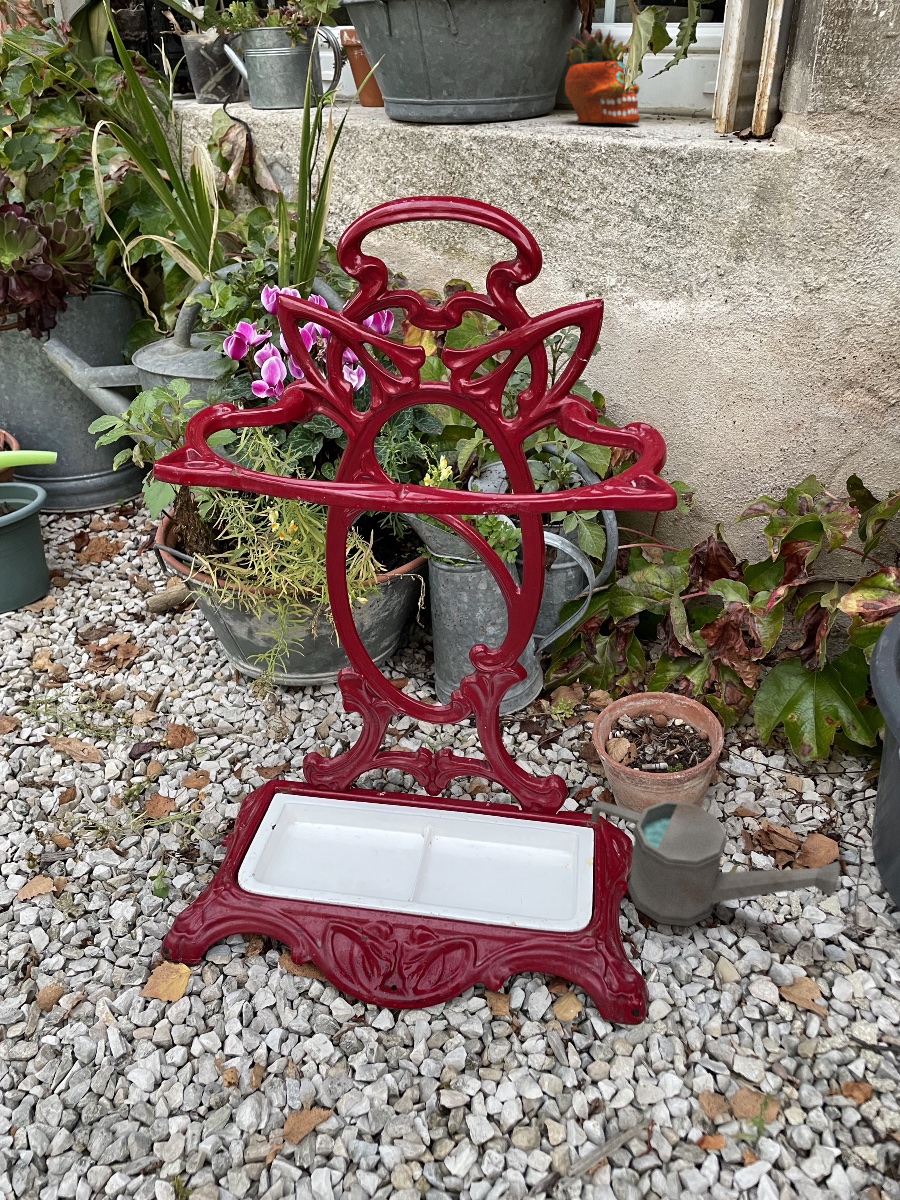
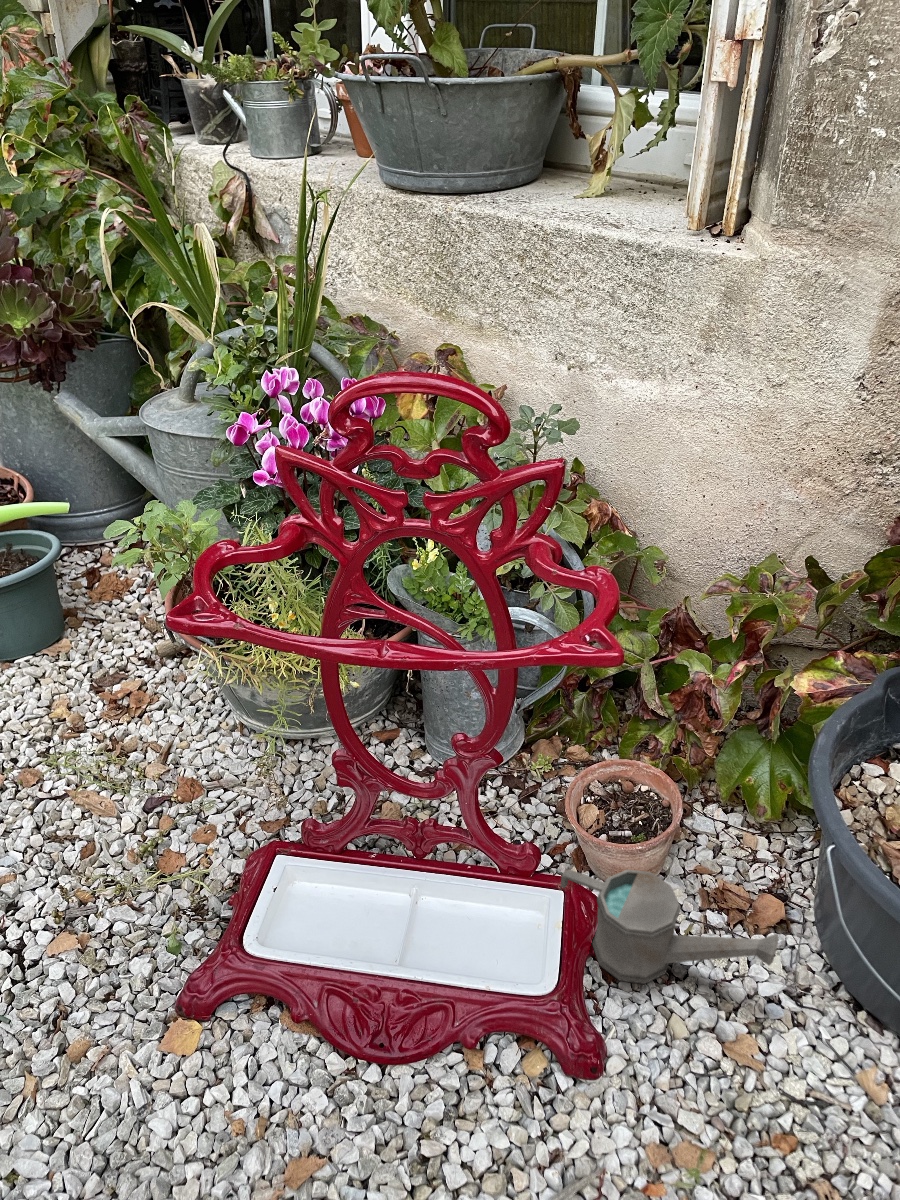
succulent planter: present [565,29,640,123] -> none [548,115,619,207]

